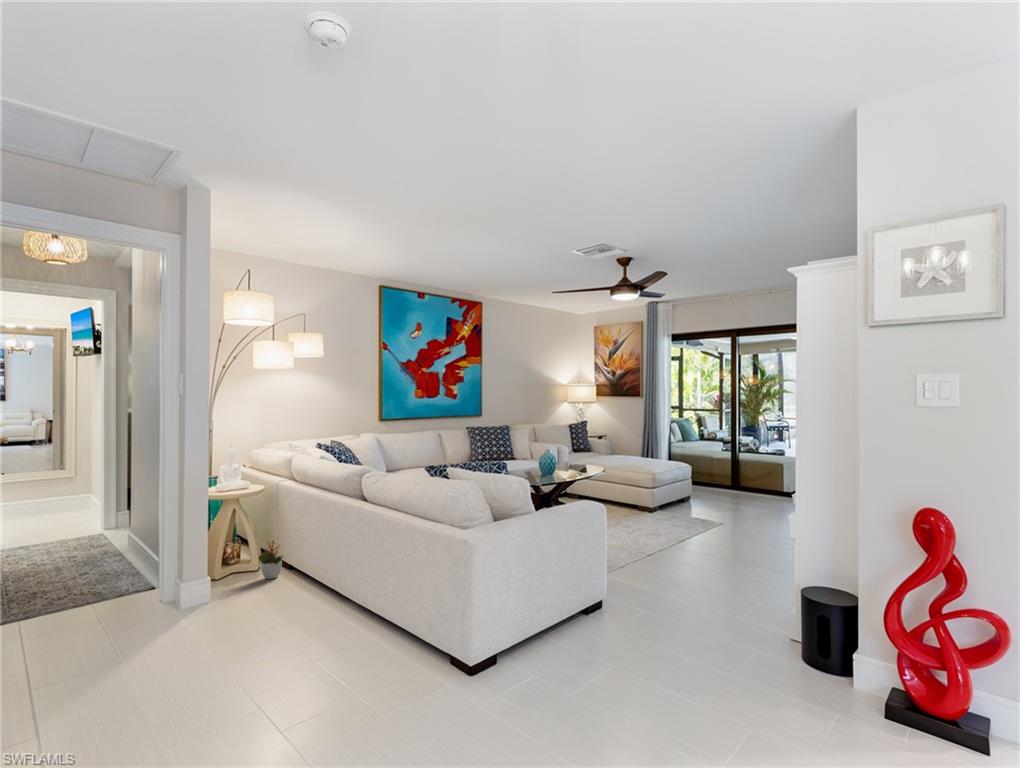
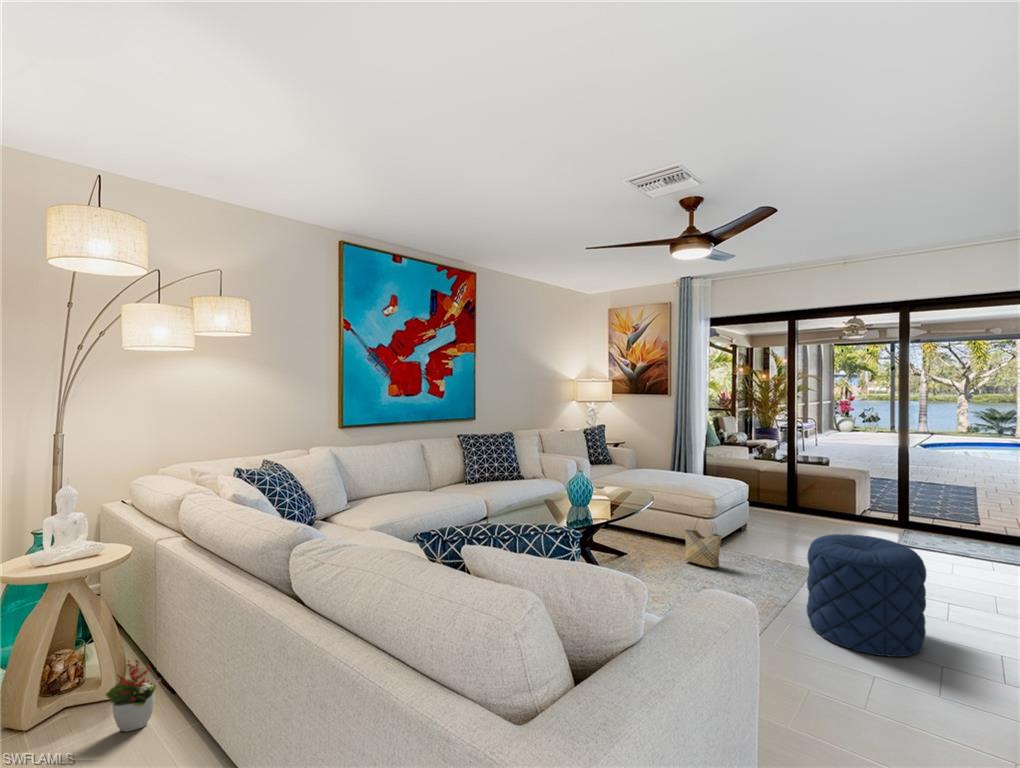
woven basket: none [626,483,651,521] -> present [685,514,722,568]
pouf: none [687,490,756,563] -> present [807,534,927,657]

